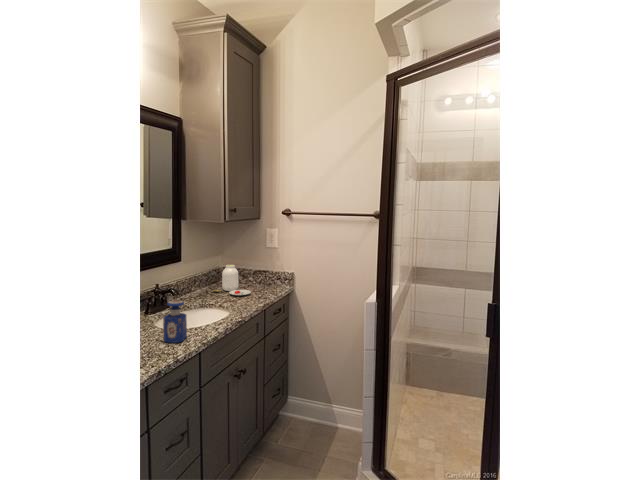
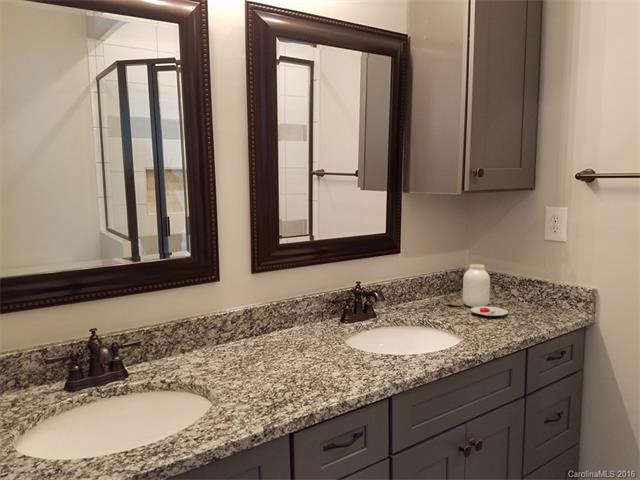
perfume bottle: present [163,300,187,343] -> none [339,306,374,374]

